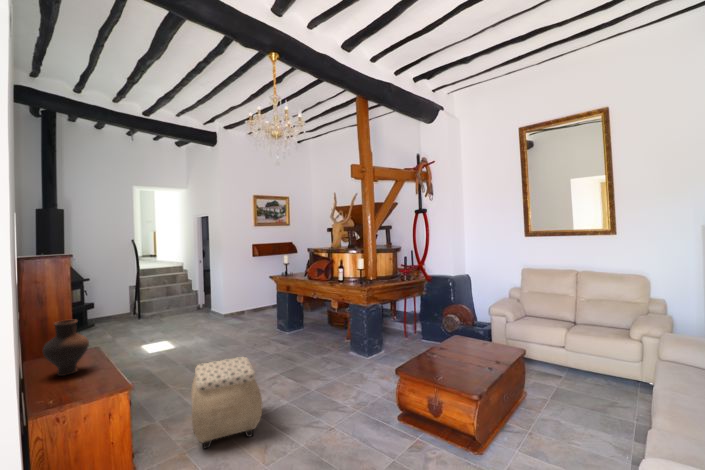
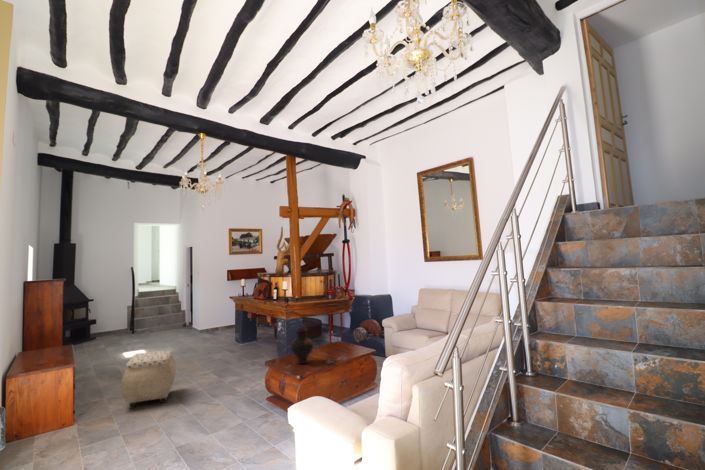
vase: present [43,320,89,376] -> present [291,328,313,364]

